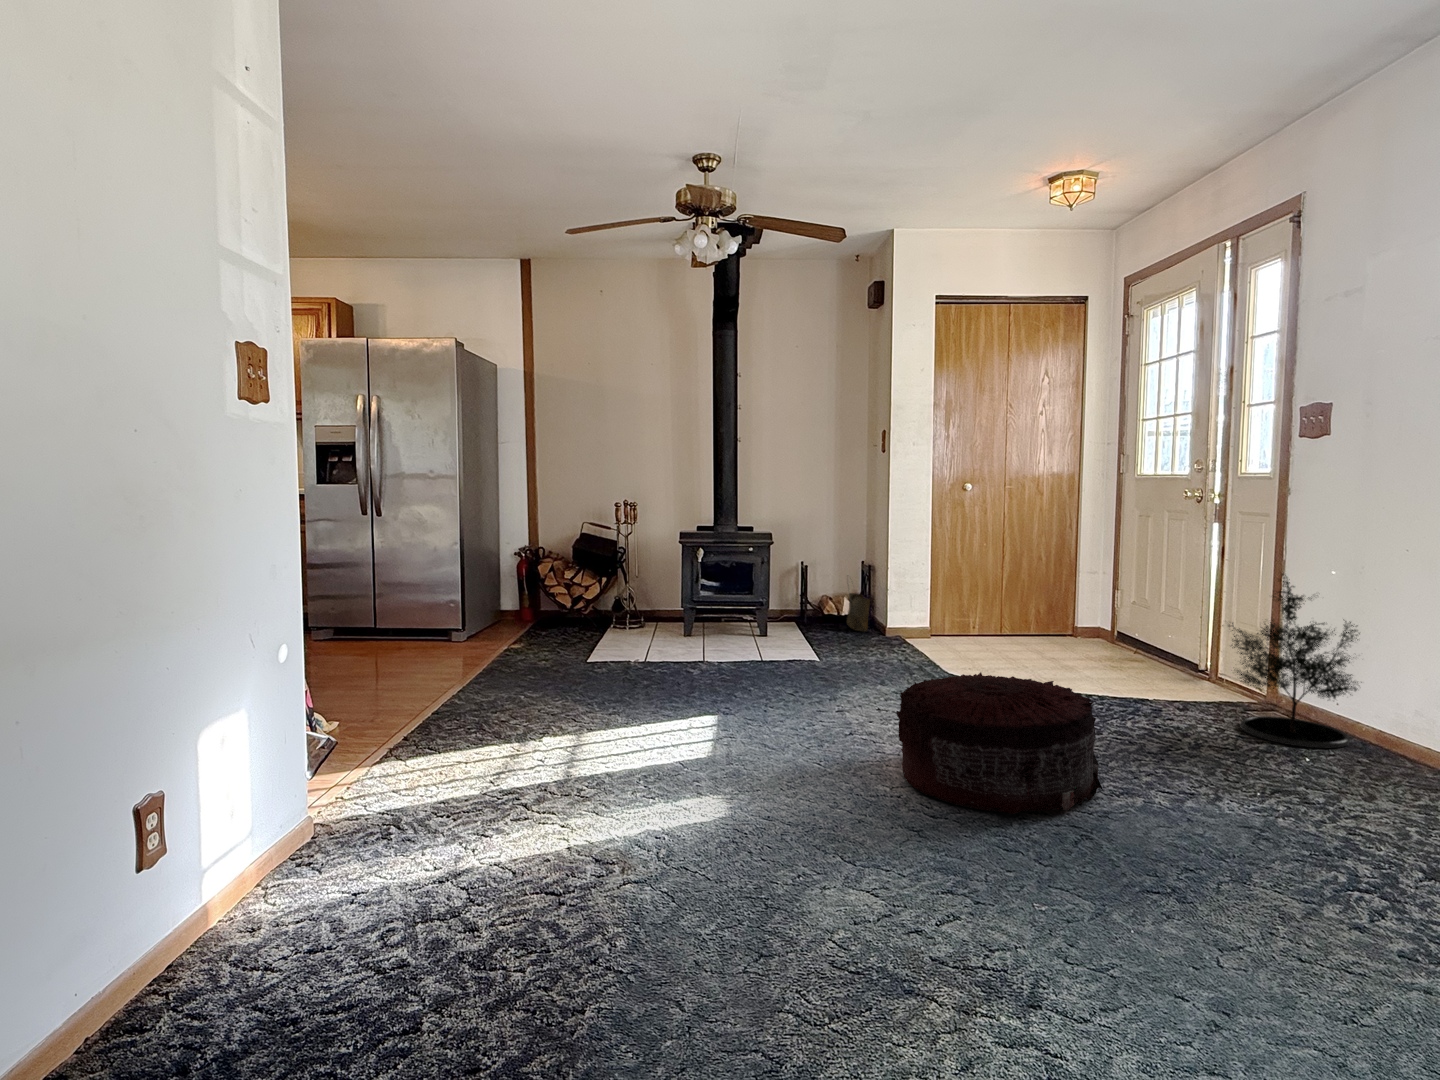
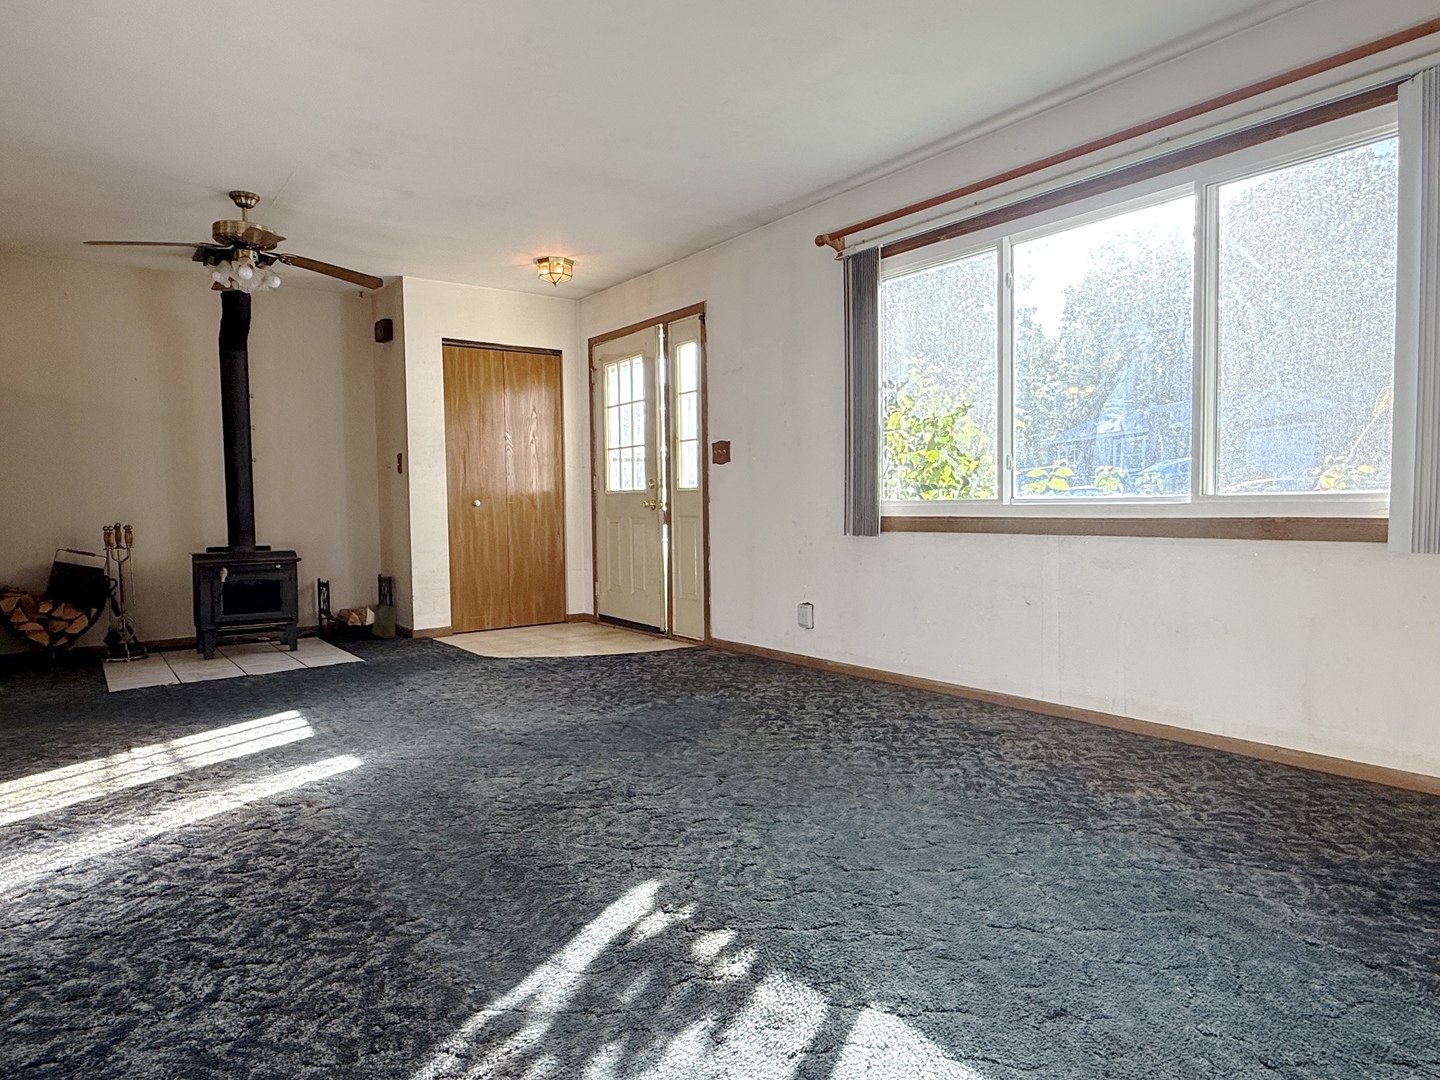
potted tree: present [1229,574,1360,748] -> none [680,551,757,662]
pouf: present [896,672,1103,814] -> none [480,635,629,729]

